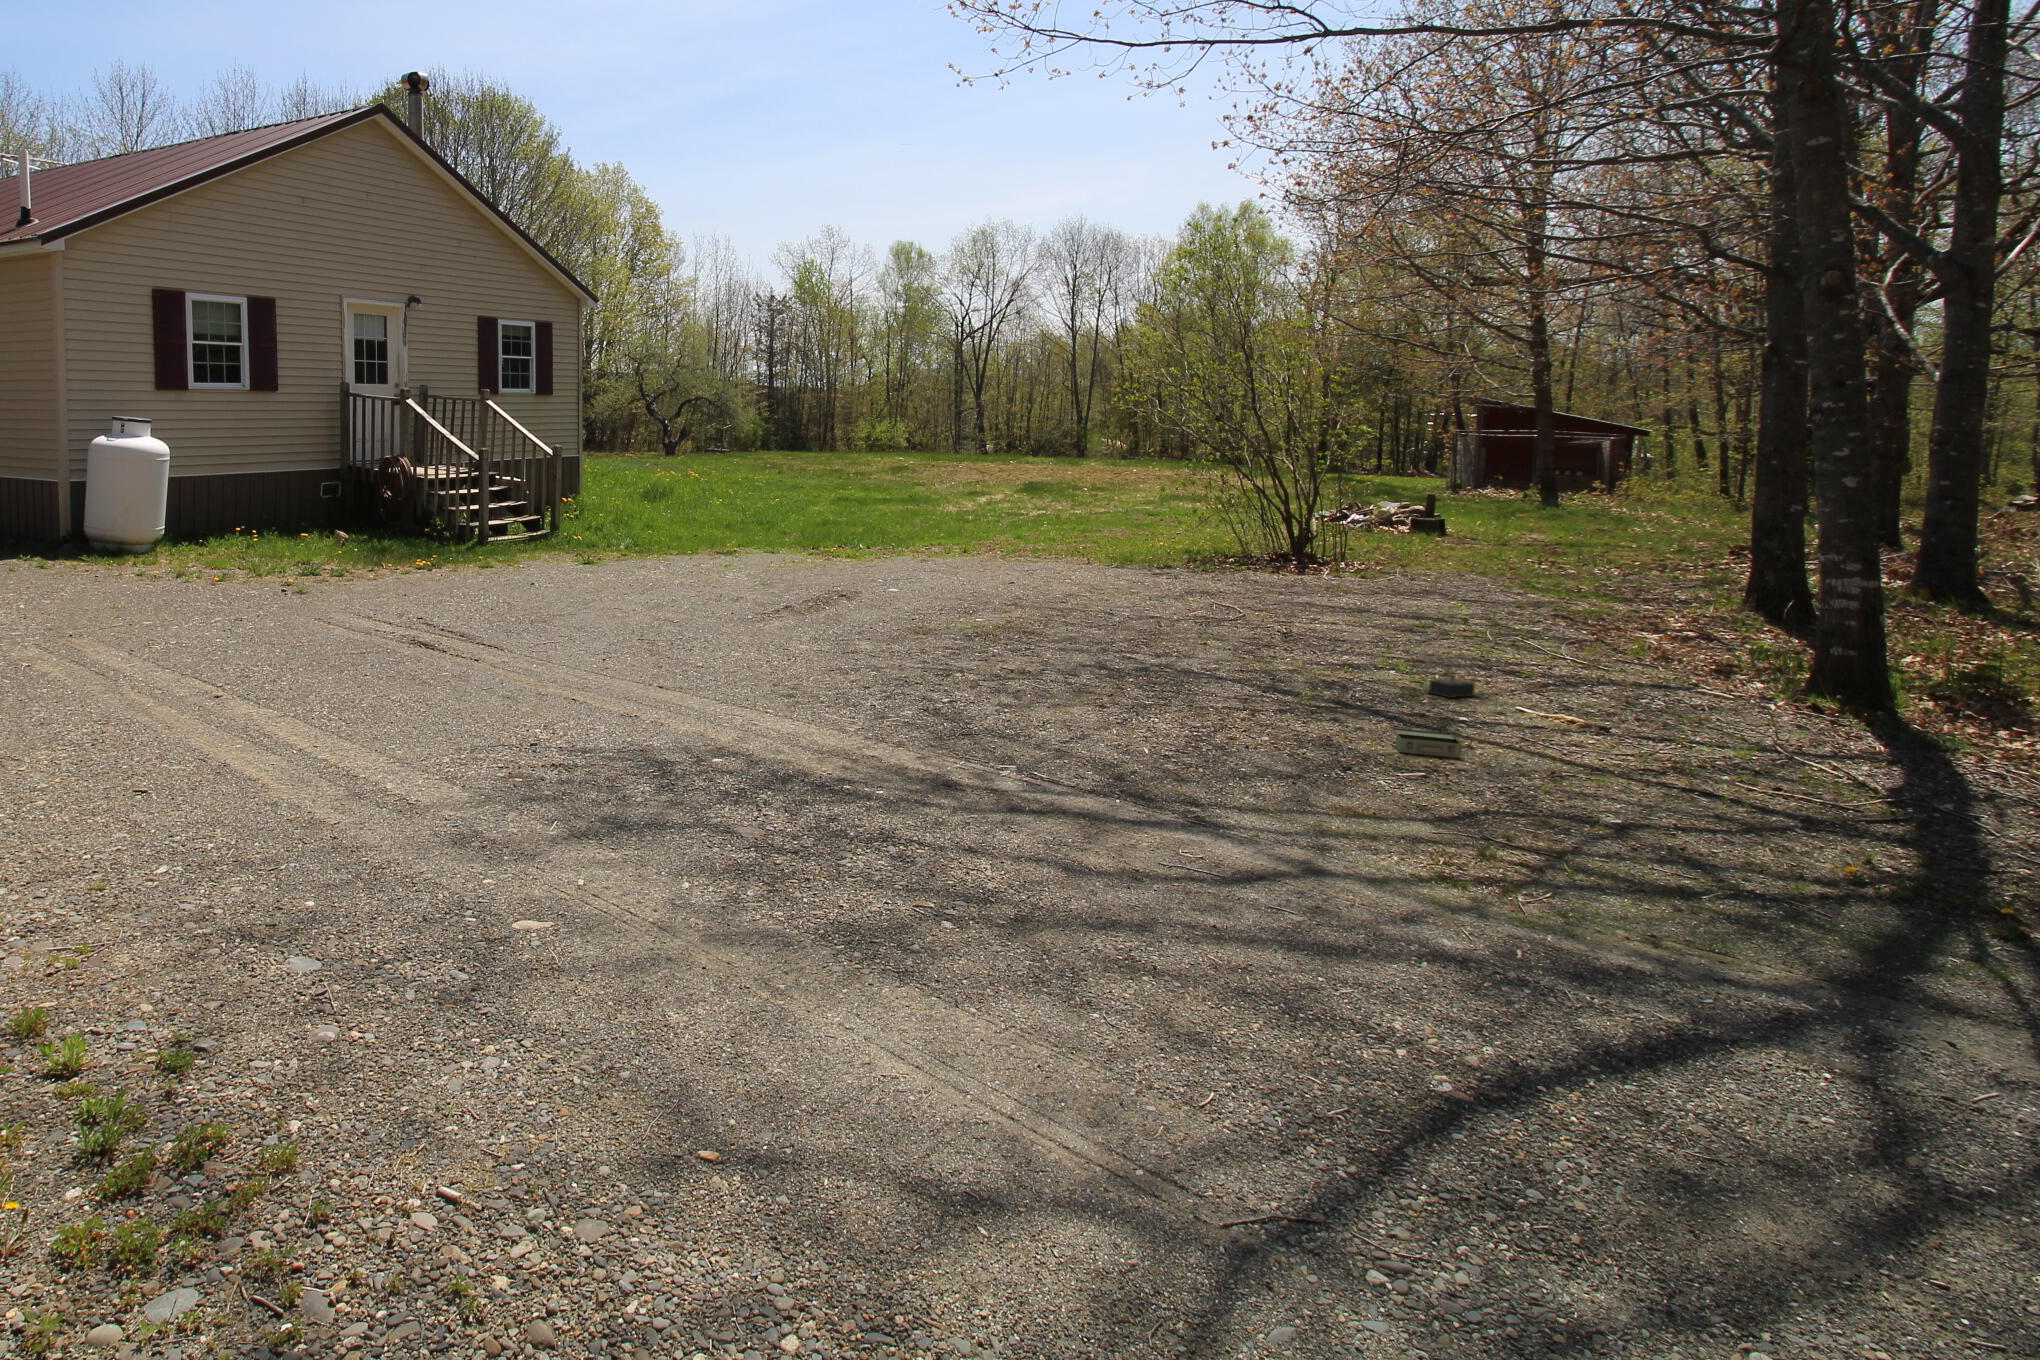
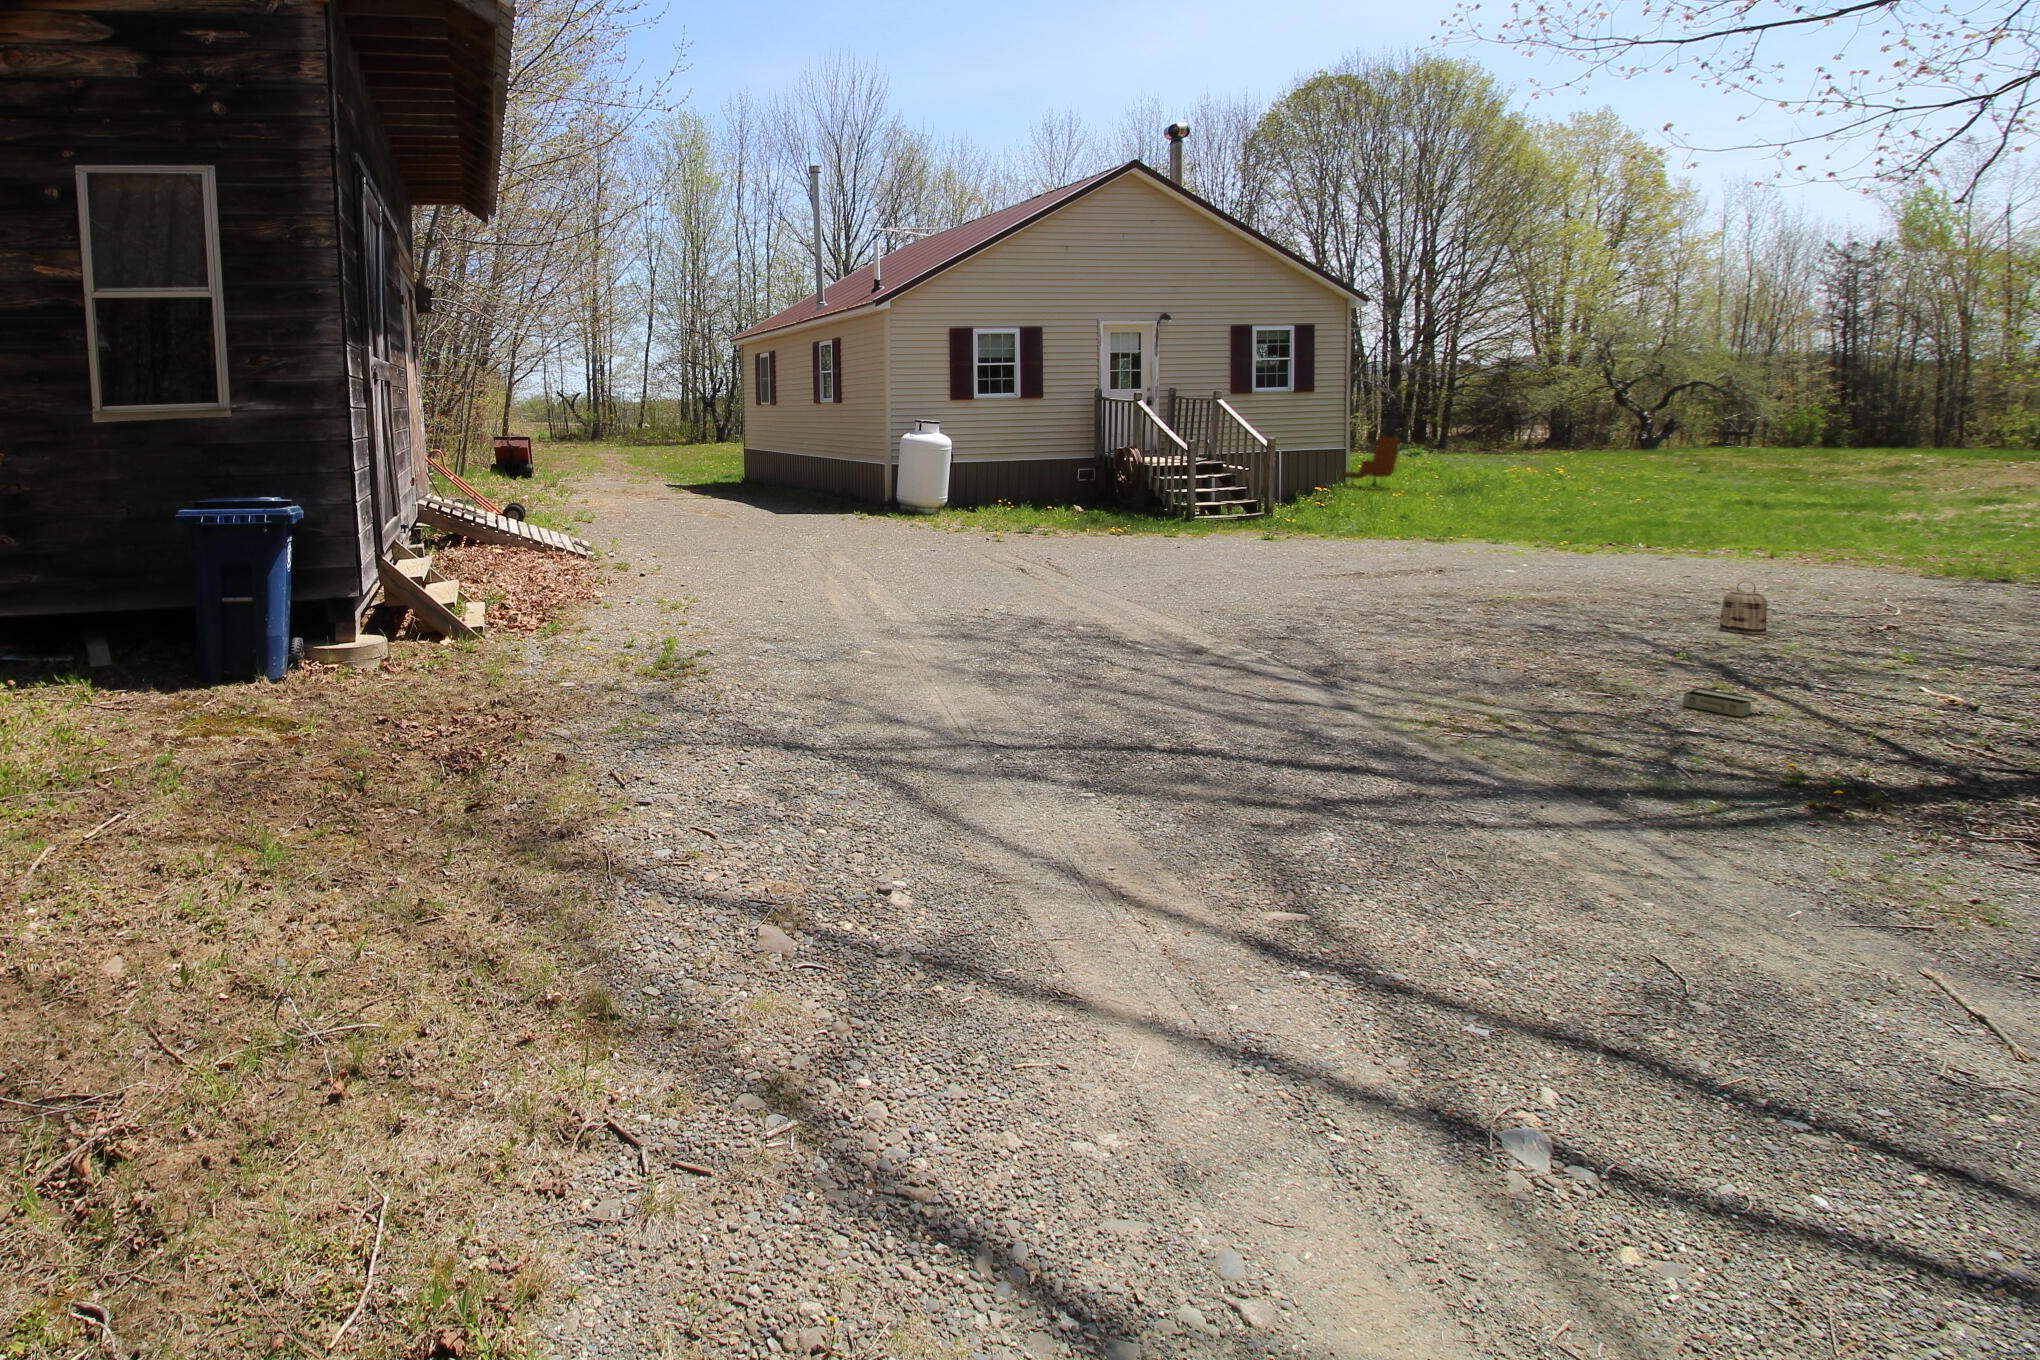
lounge chair: none [579,441,638,496] -> present [1342,437,1400,489]
basket: none [1198,592,1237,645] -> present [1719,581,1767,634]
decorative plant: present [1425,647,1475,698] -> none [1864,634,1949,692]

